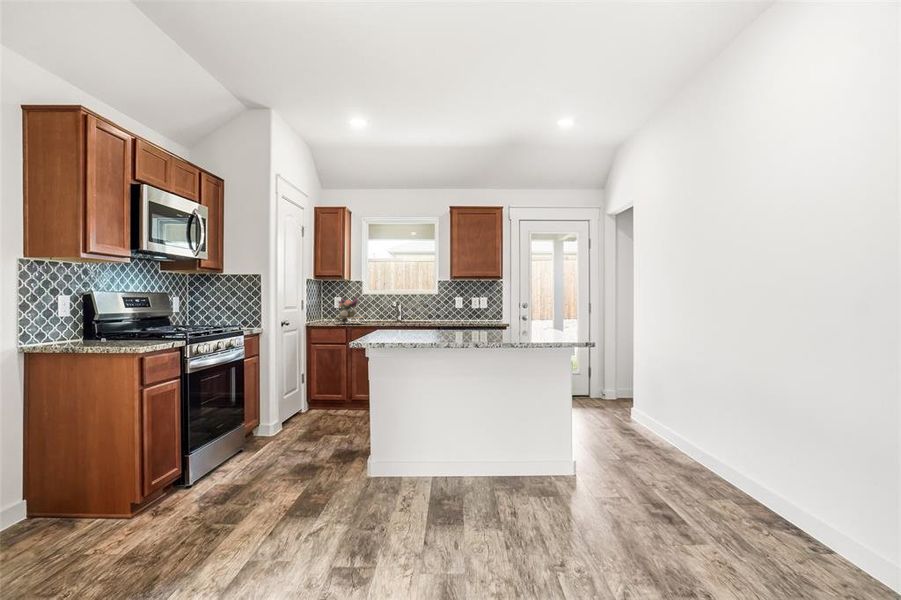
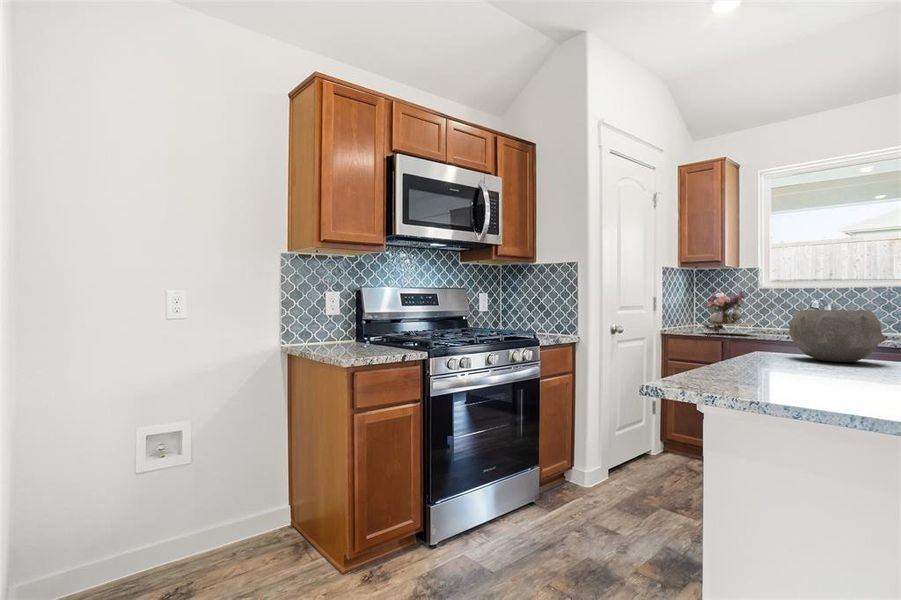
ceramic bowl: none [401,308,440,334] -> present [789,310,885,362]

